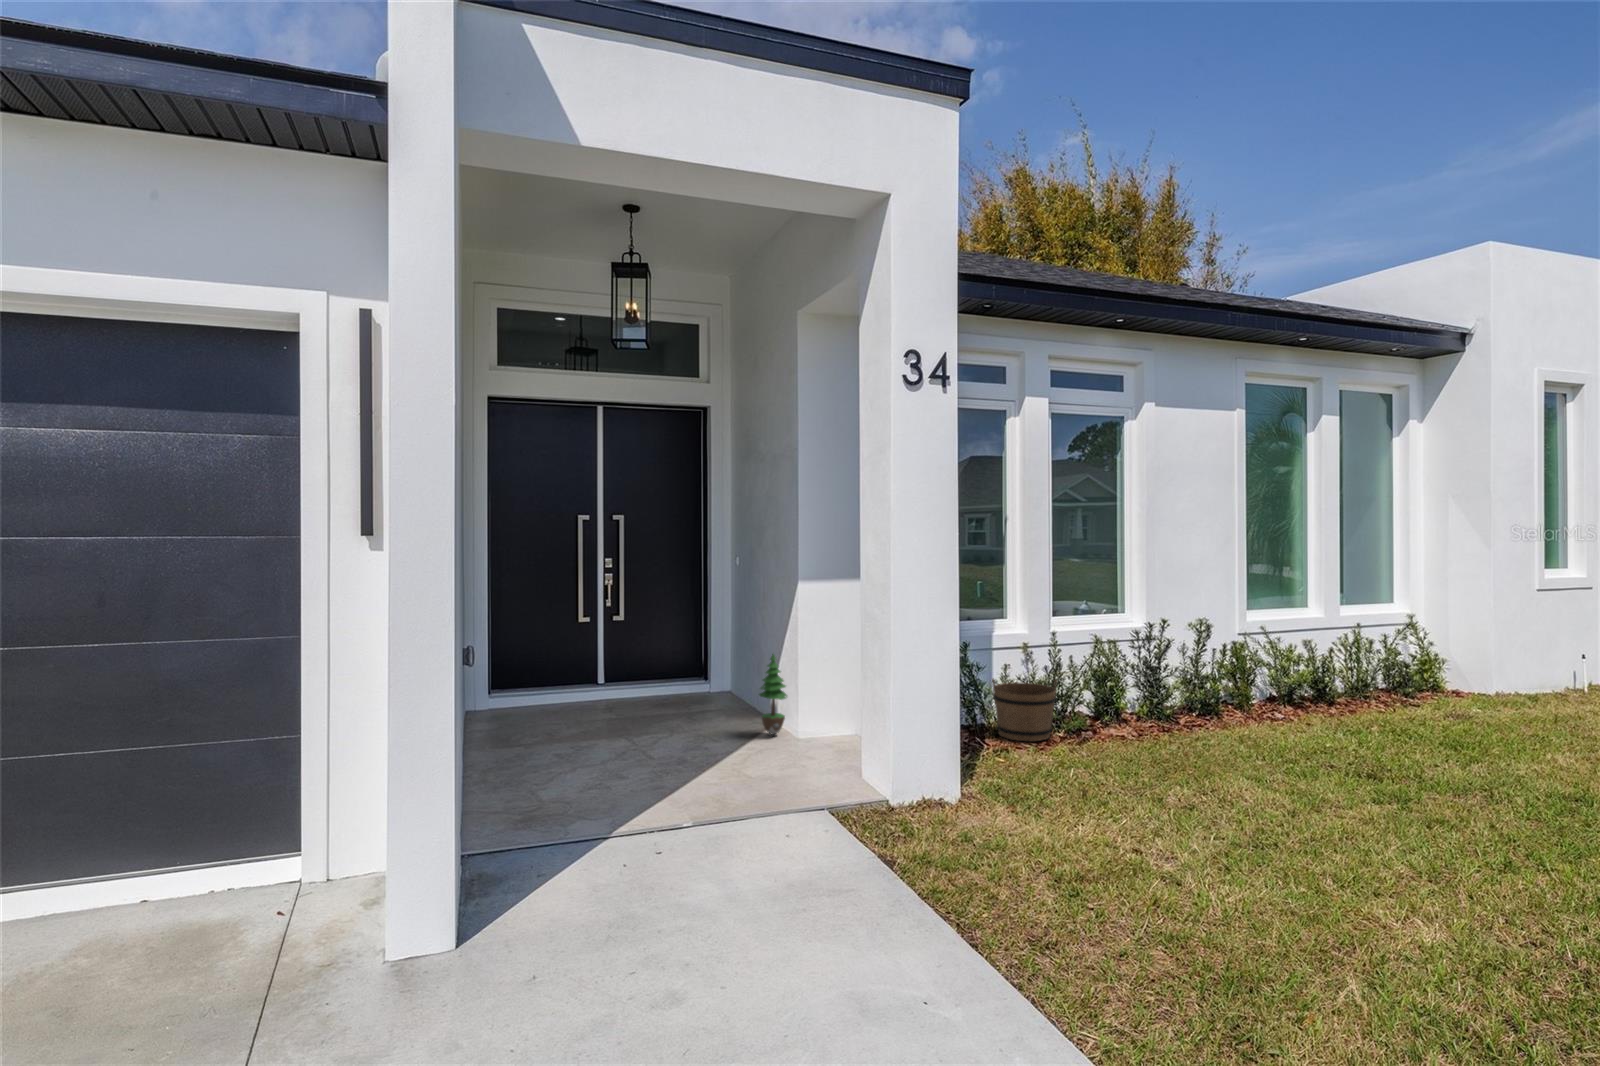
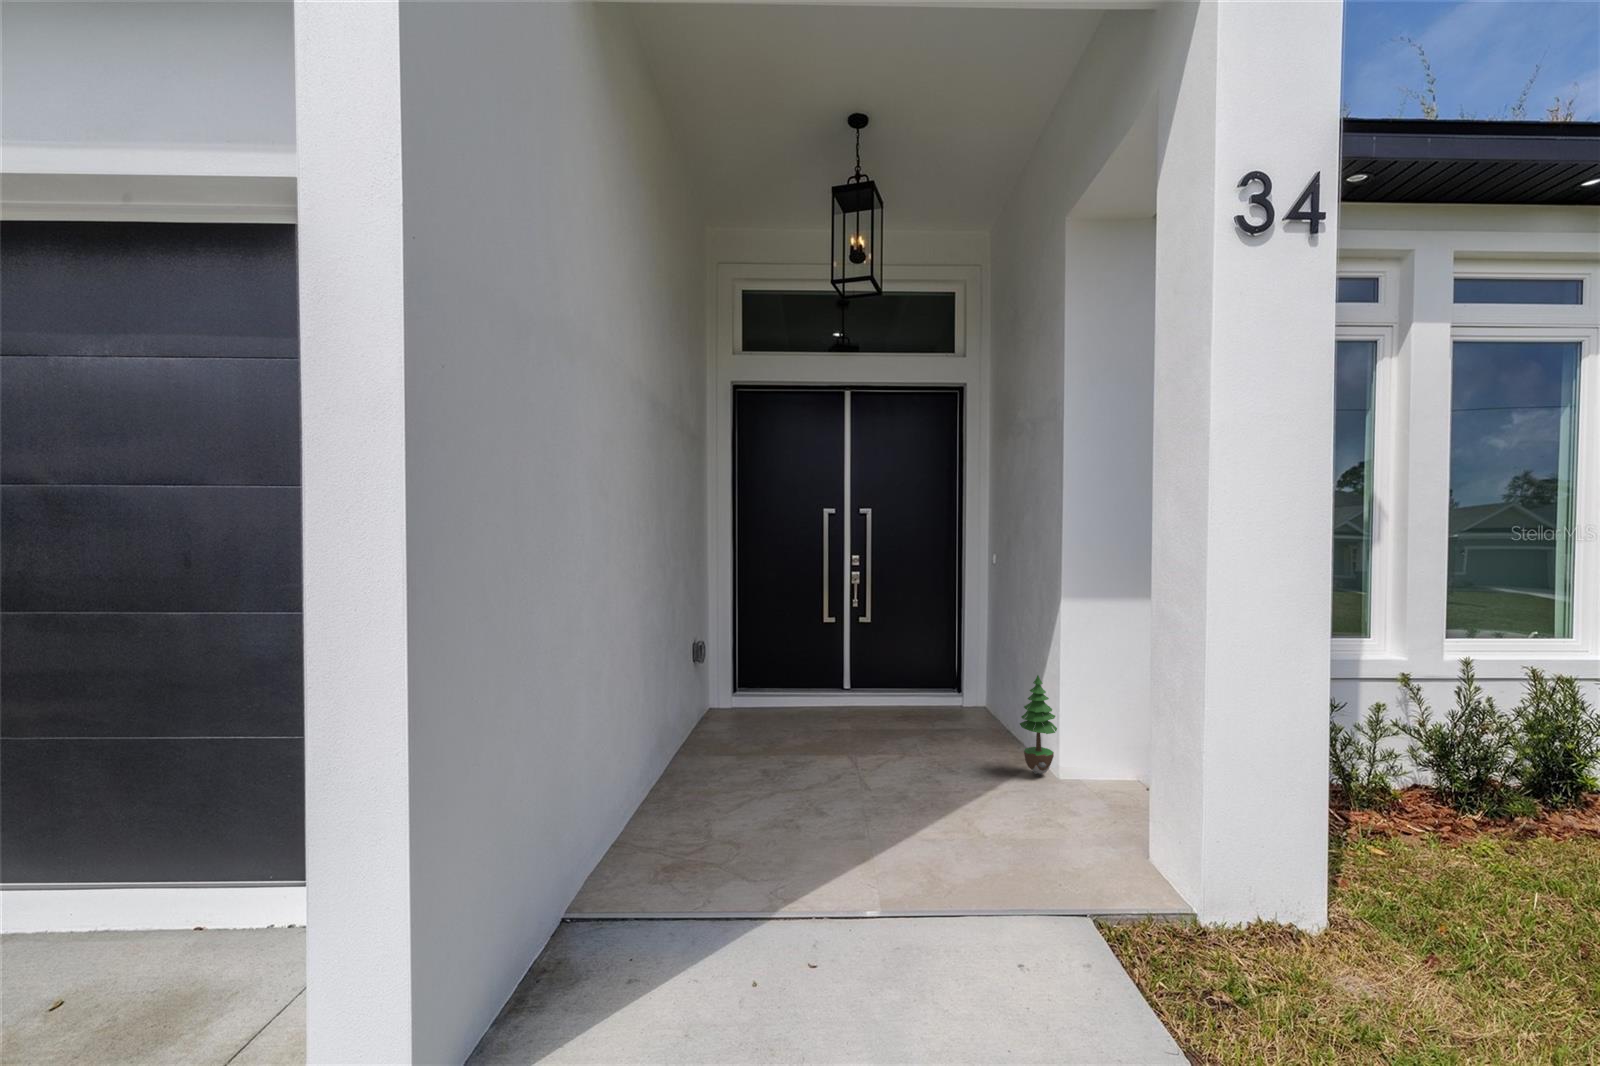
bucket: present [992,679,1057,741] -> none [1356,727,1471,825]

